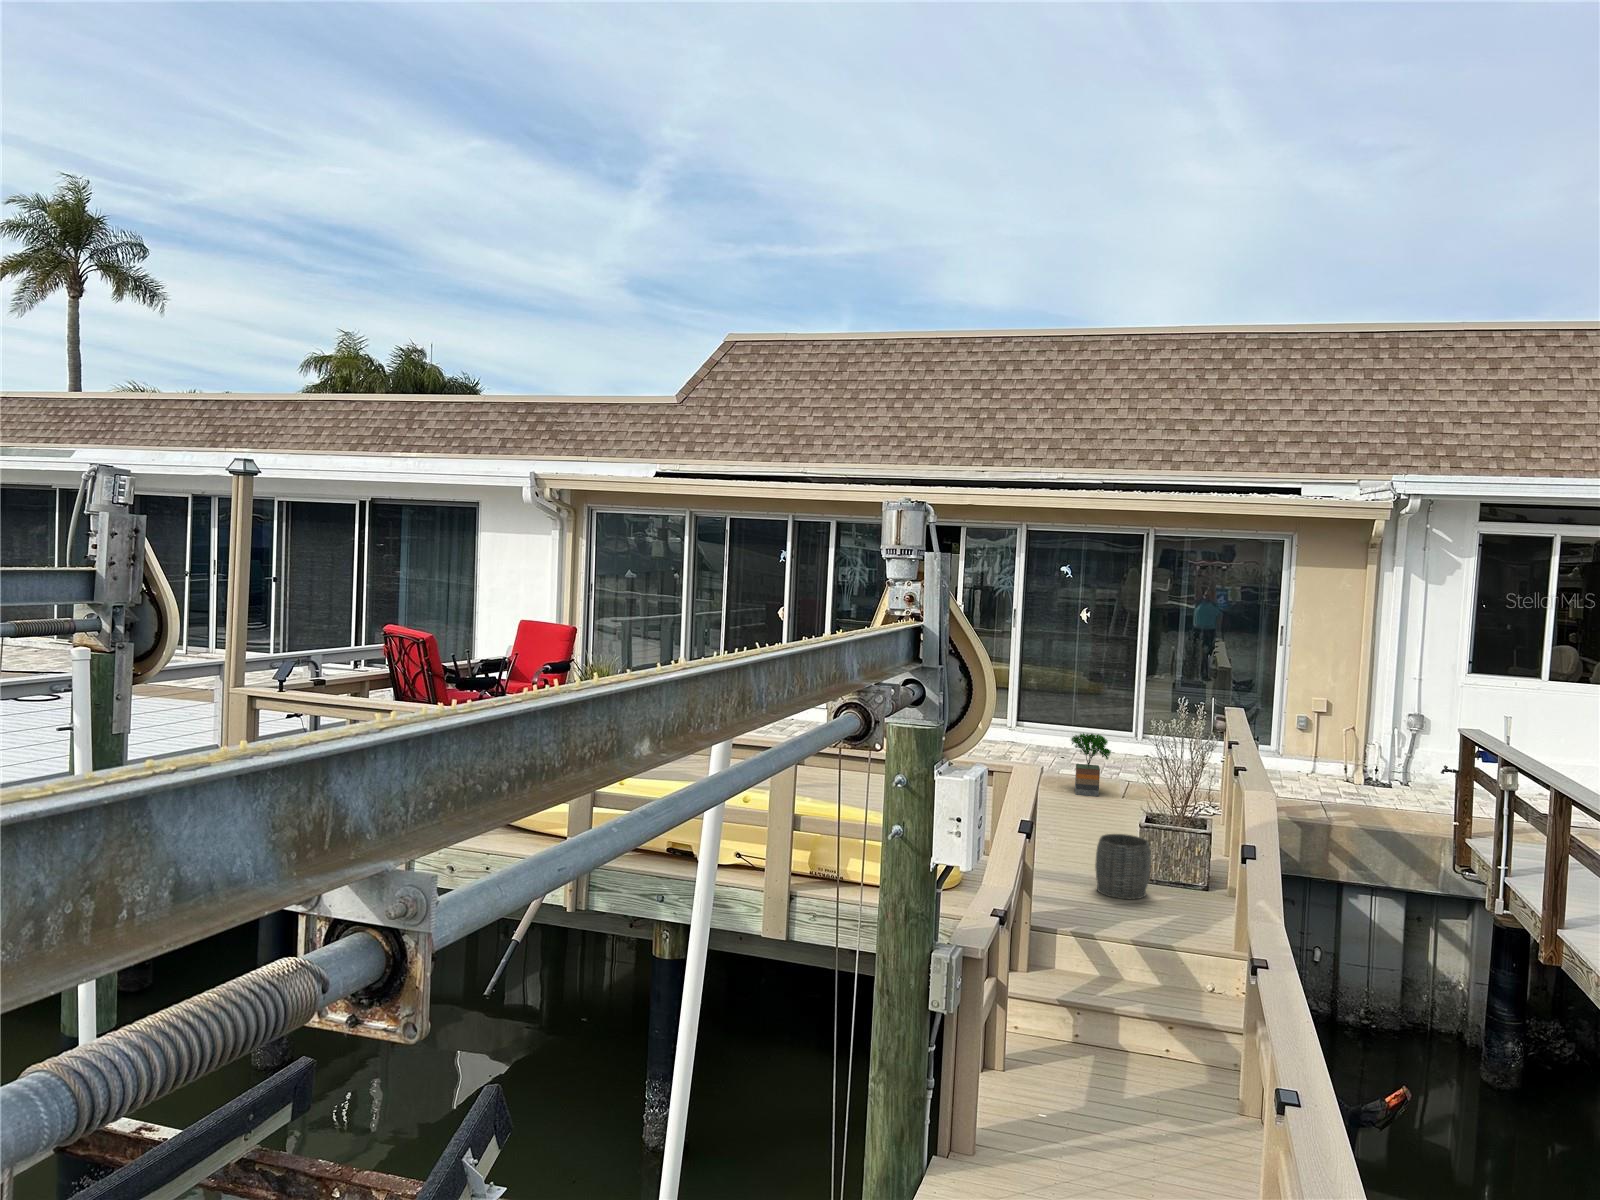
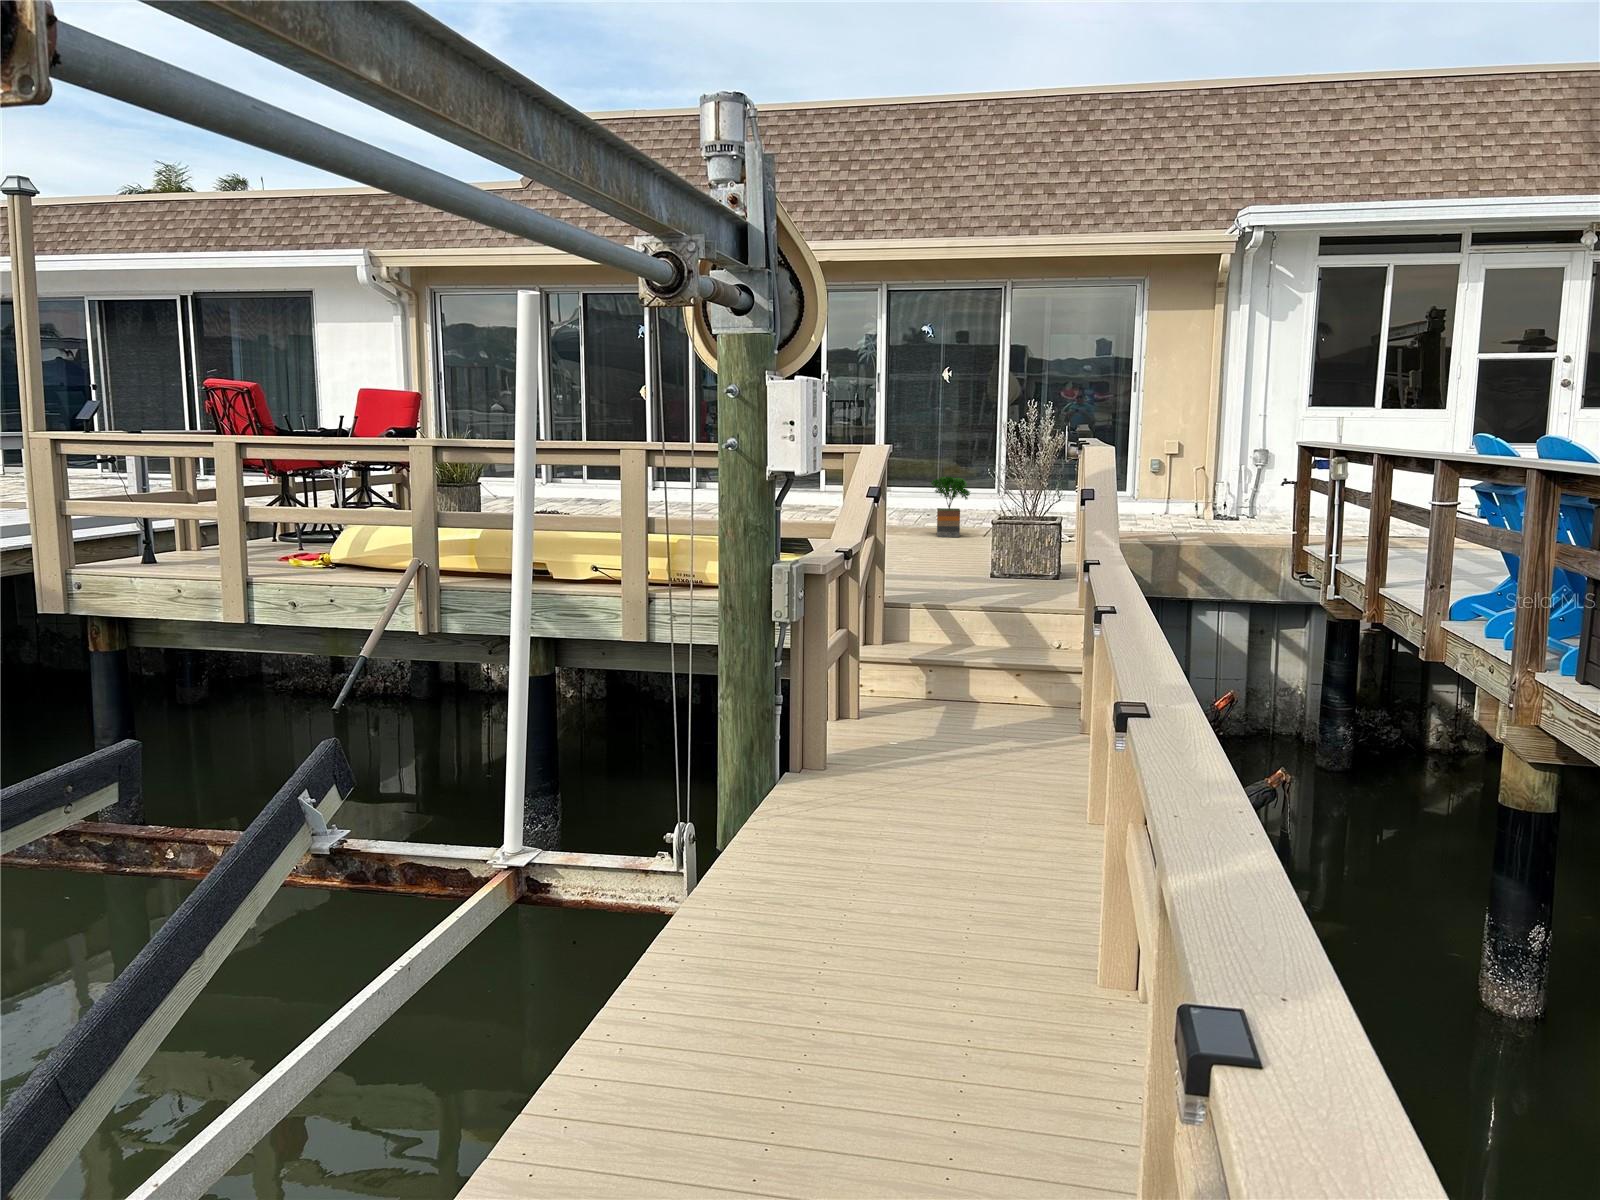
woven basket: present [1095,834,1151,899] -> none [949,534,1002,591]

